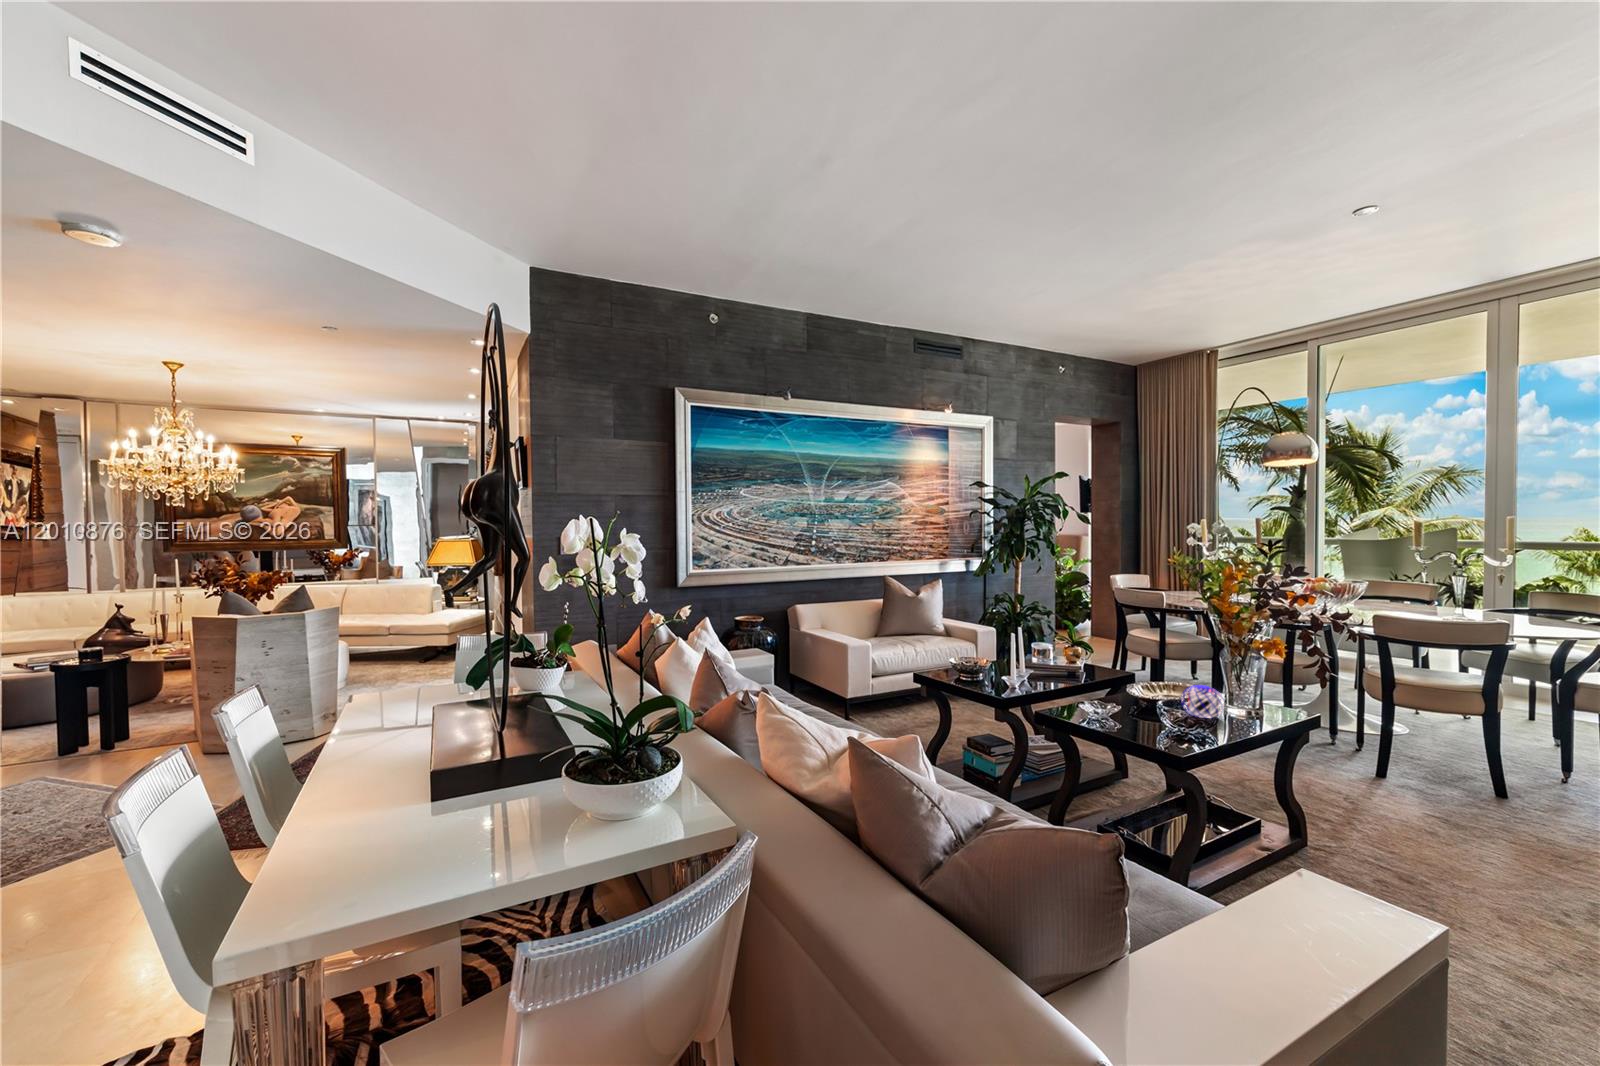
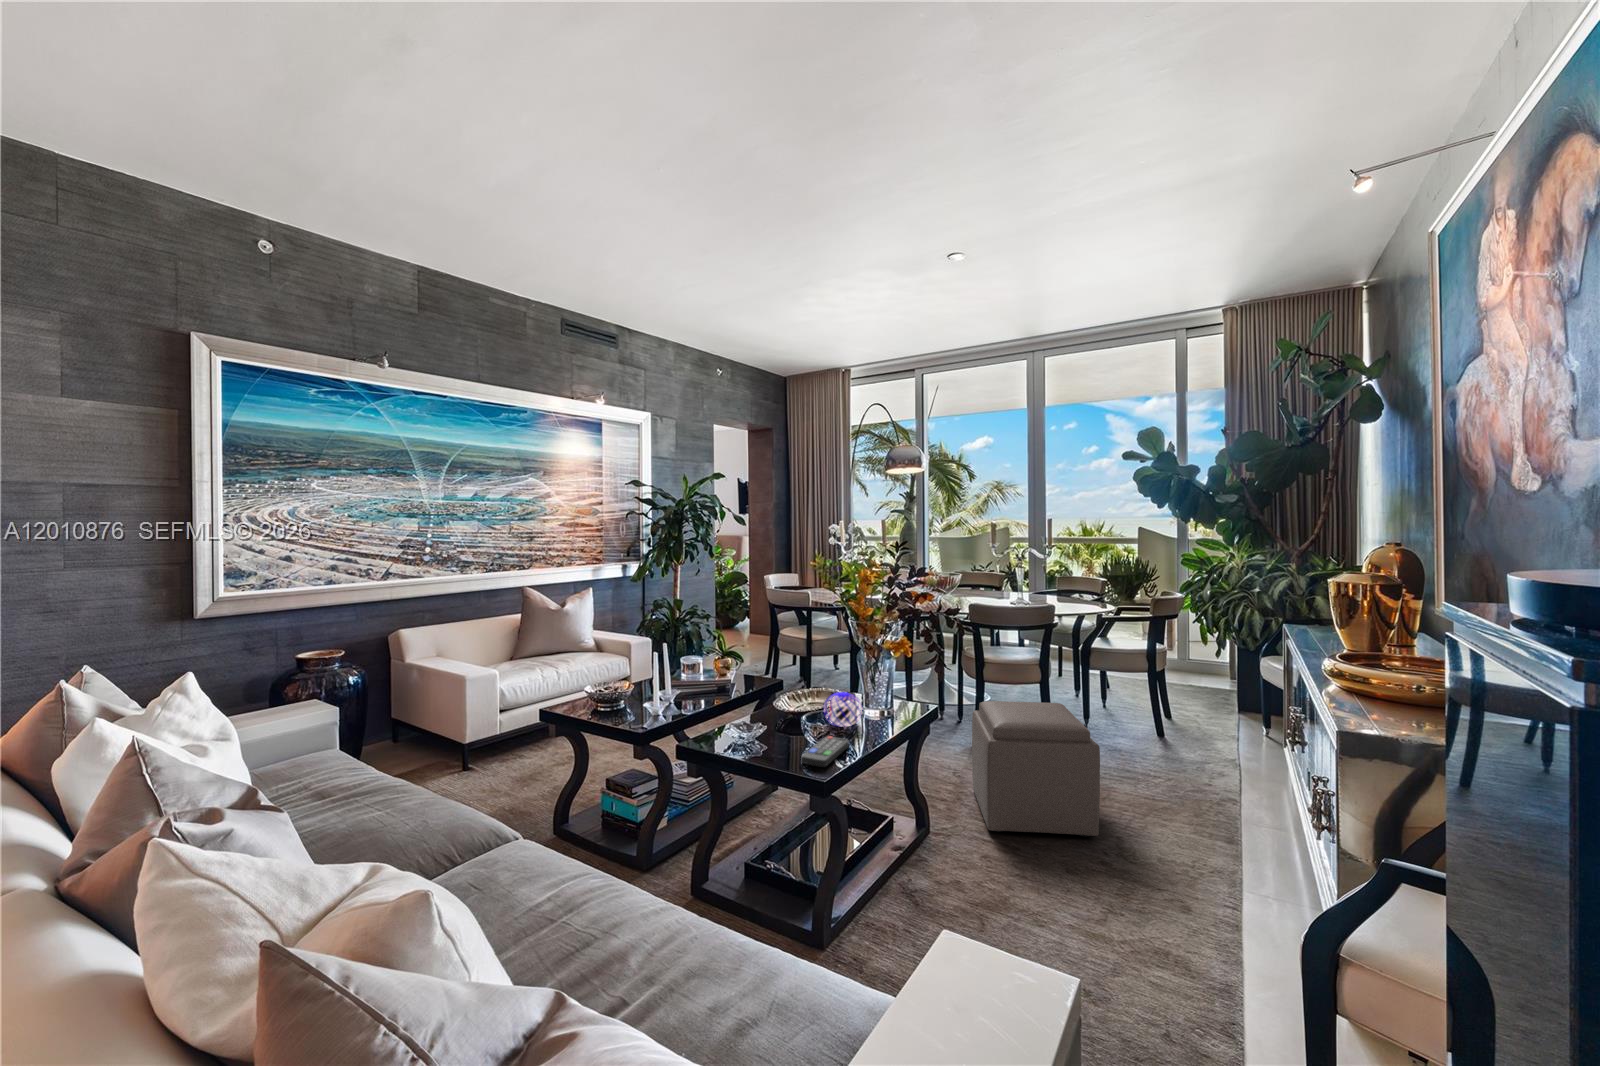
ottoman: none [1368,720,1553,889] -> present [972,701,1100,837]
remote control: none [1158,722,1208,746] -> present [801,736,849,767]

